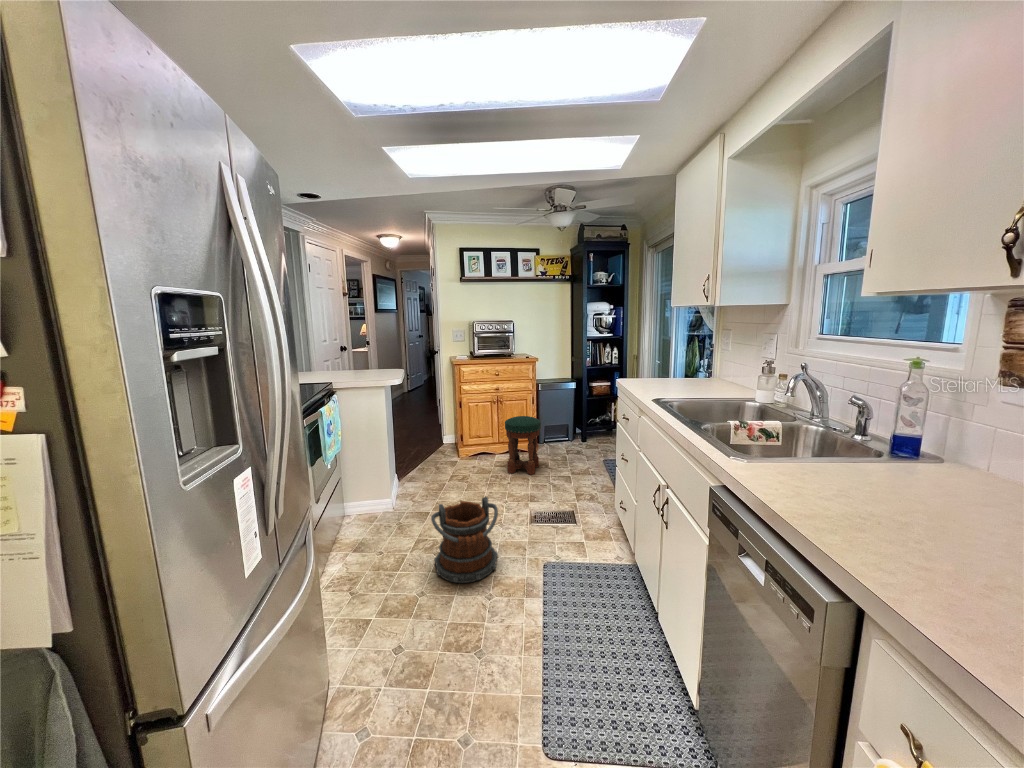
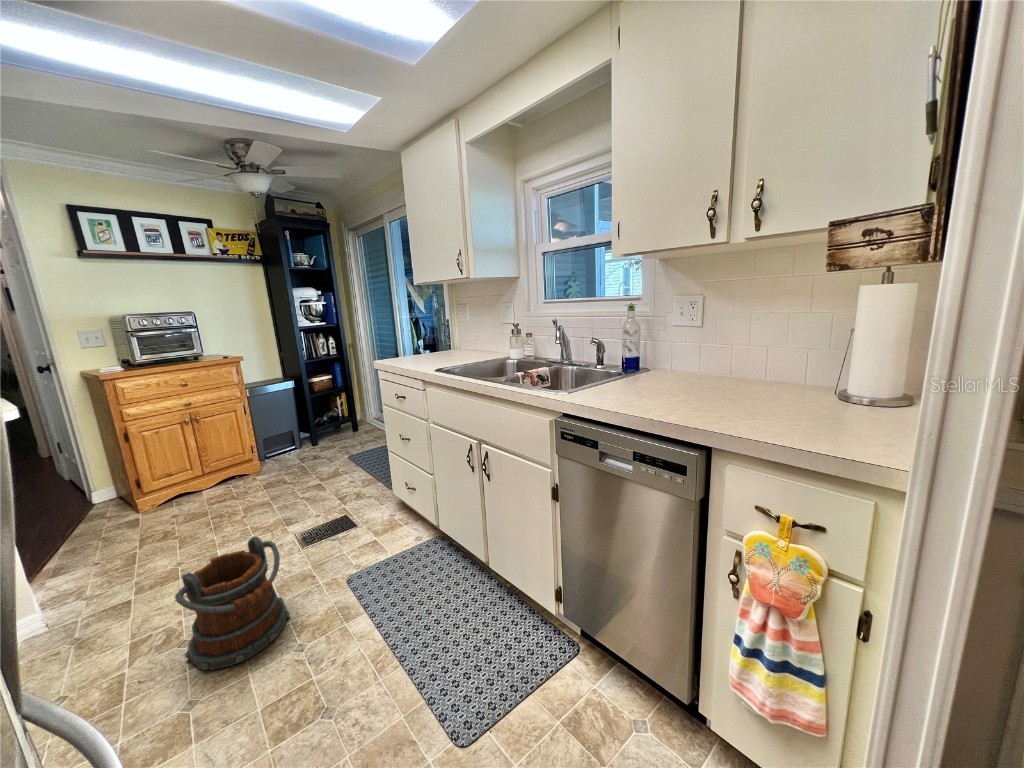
stool: present [505,416,541,475] -> none [216,430,275,507]

